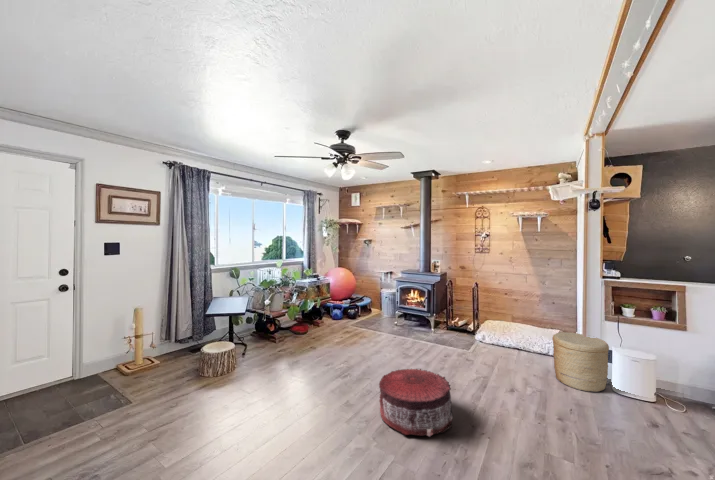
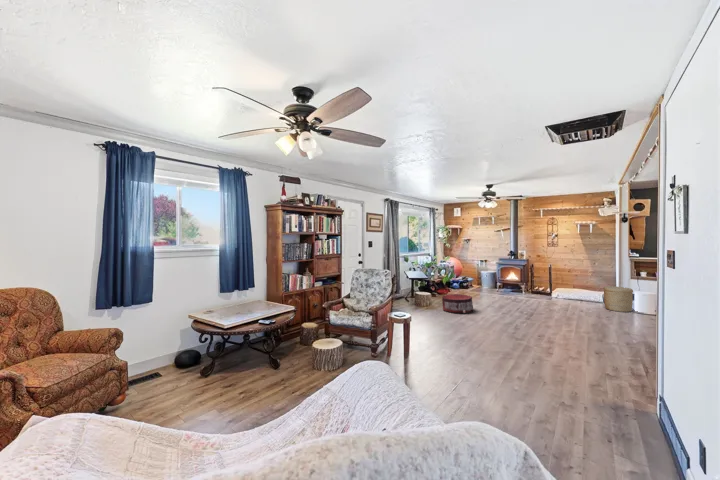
pouf: present [379,369,453,436] -> present [442,294,473,313]

